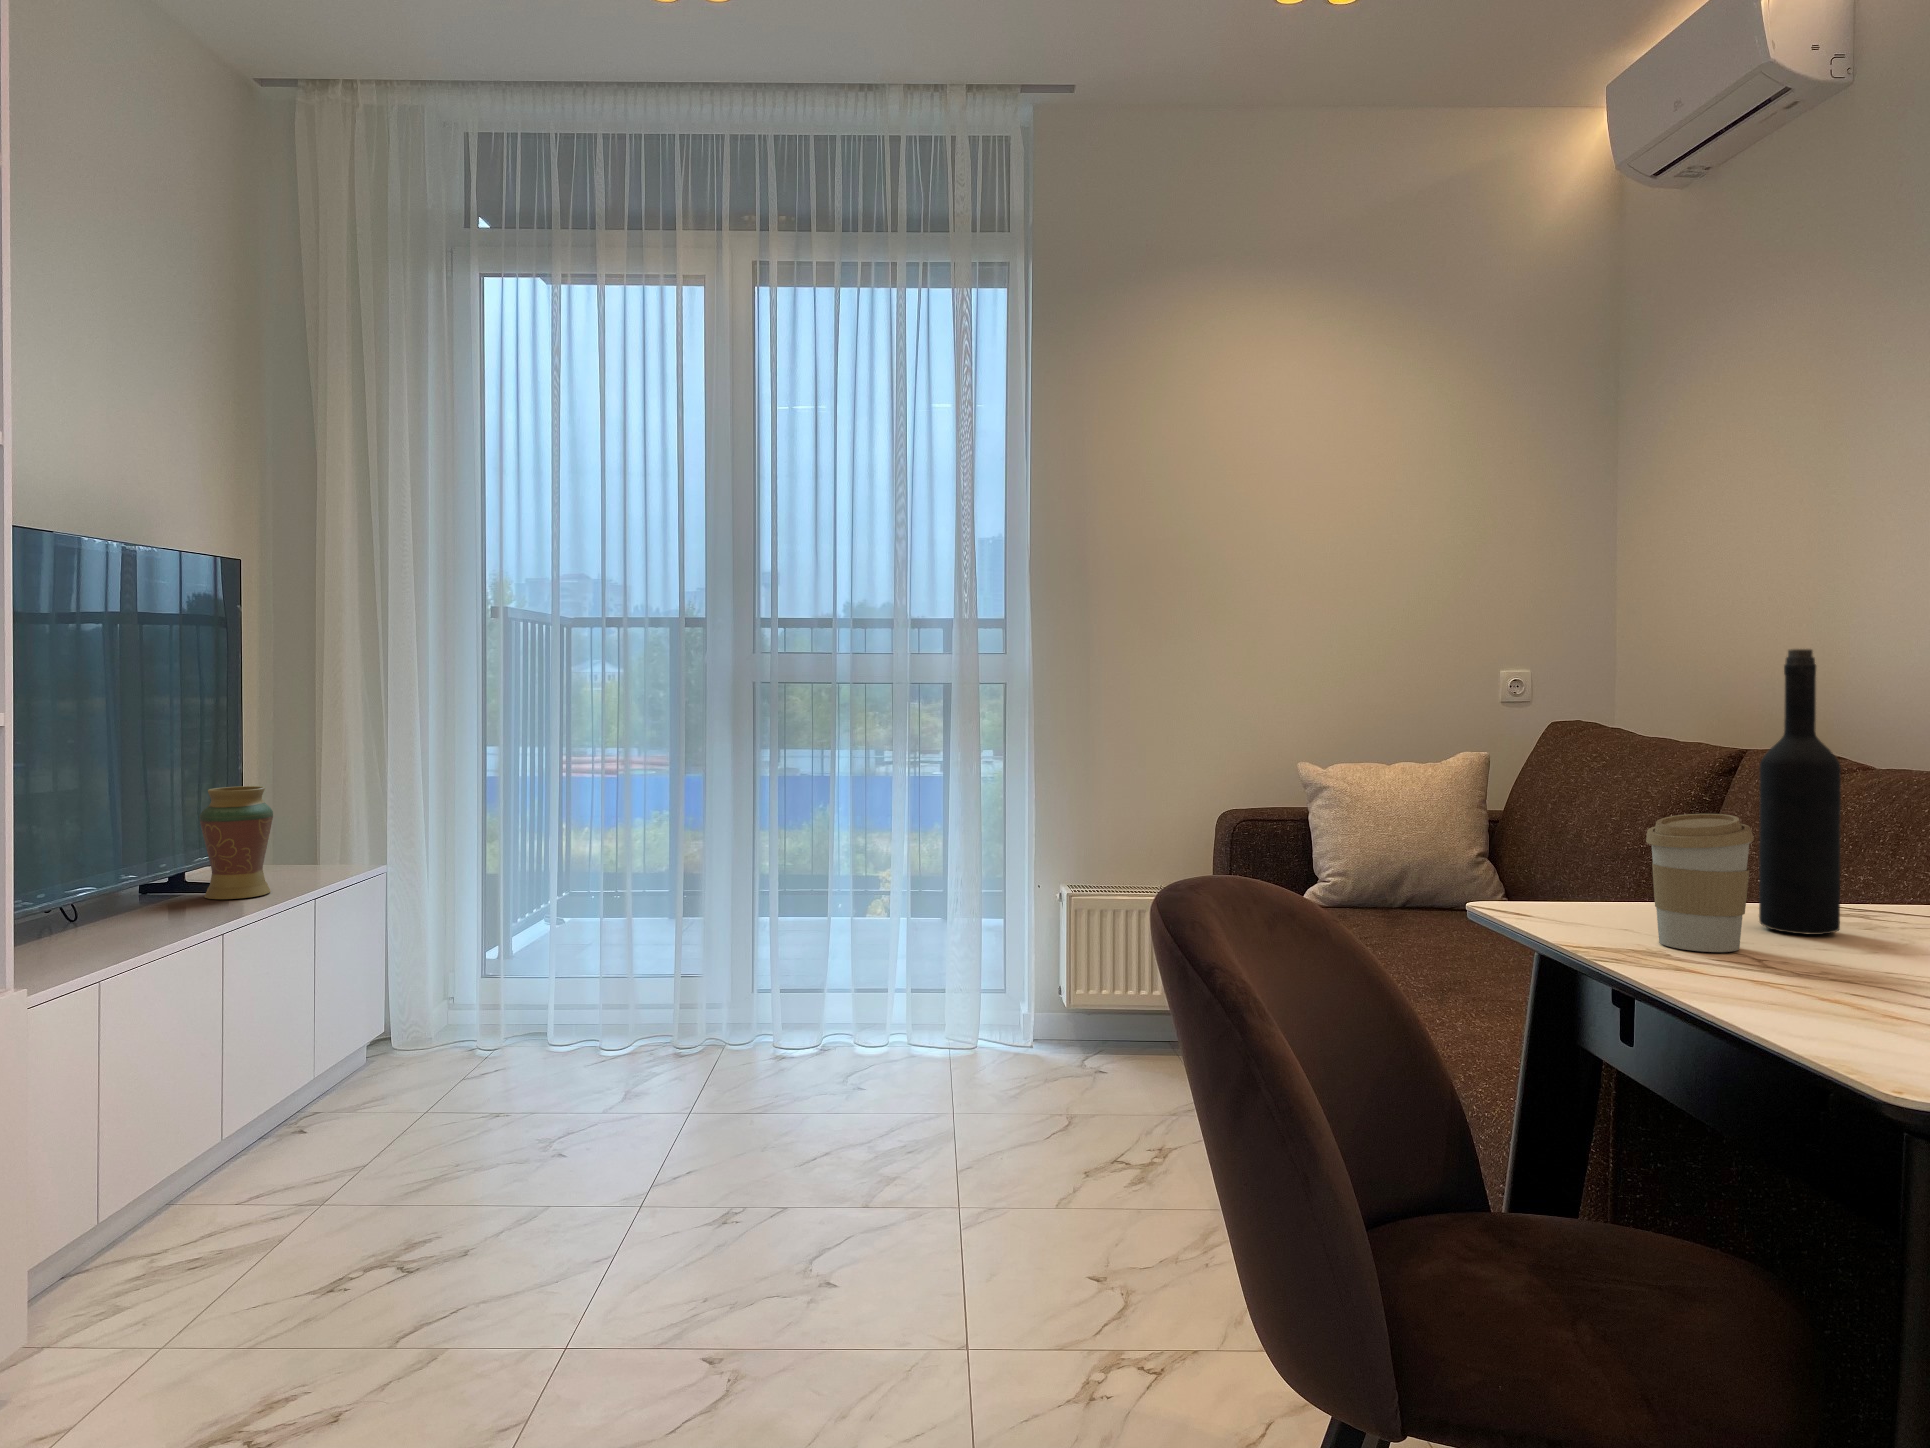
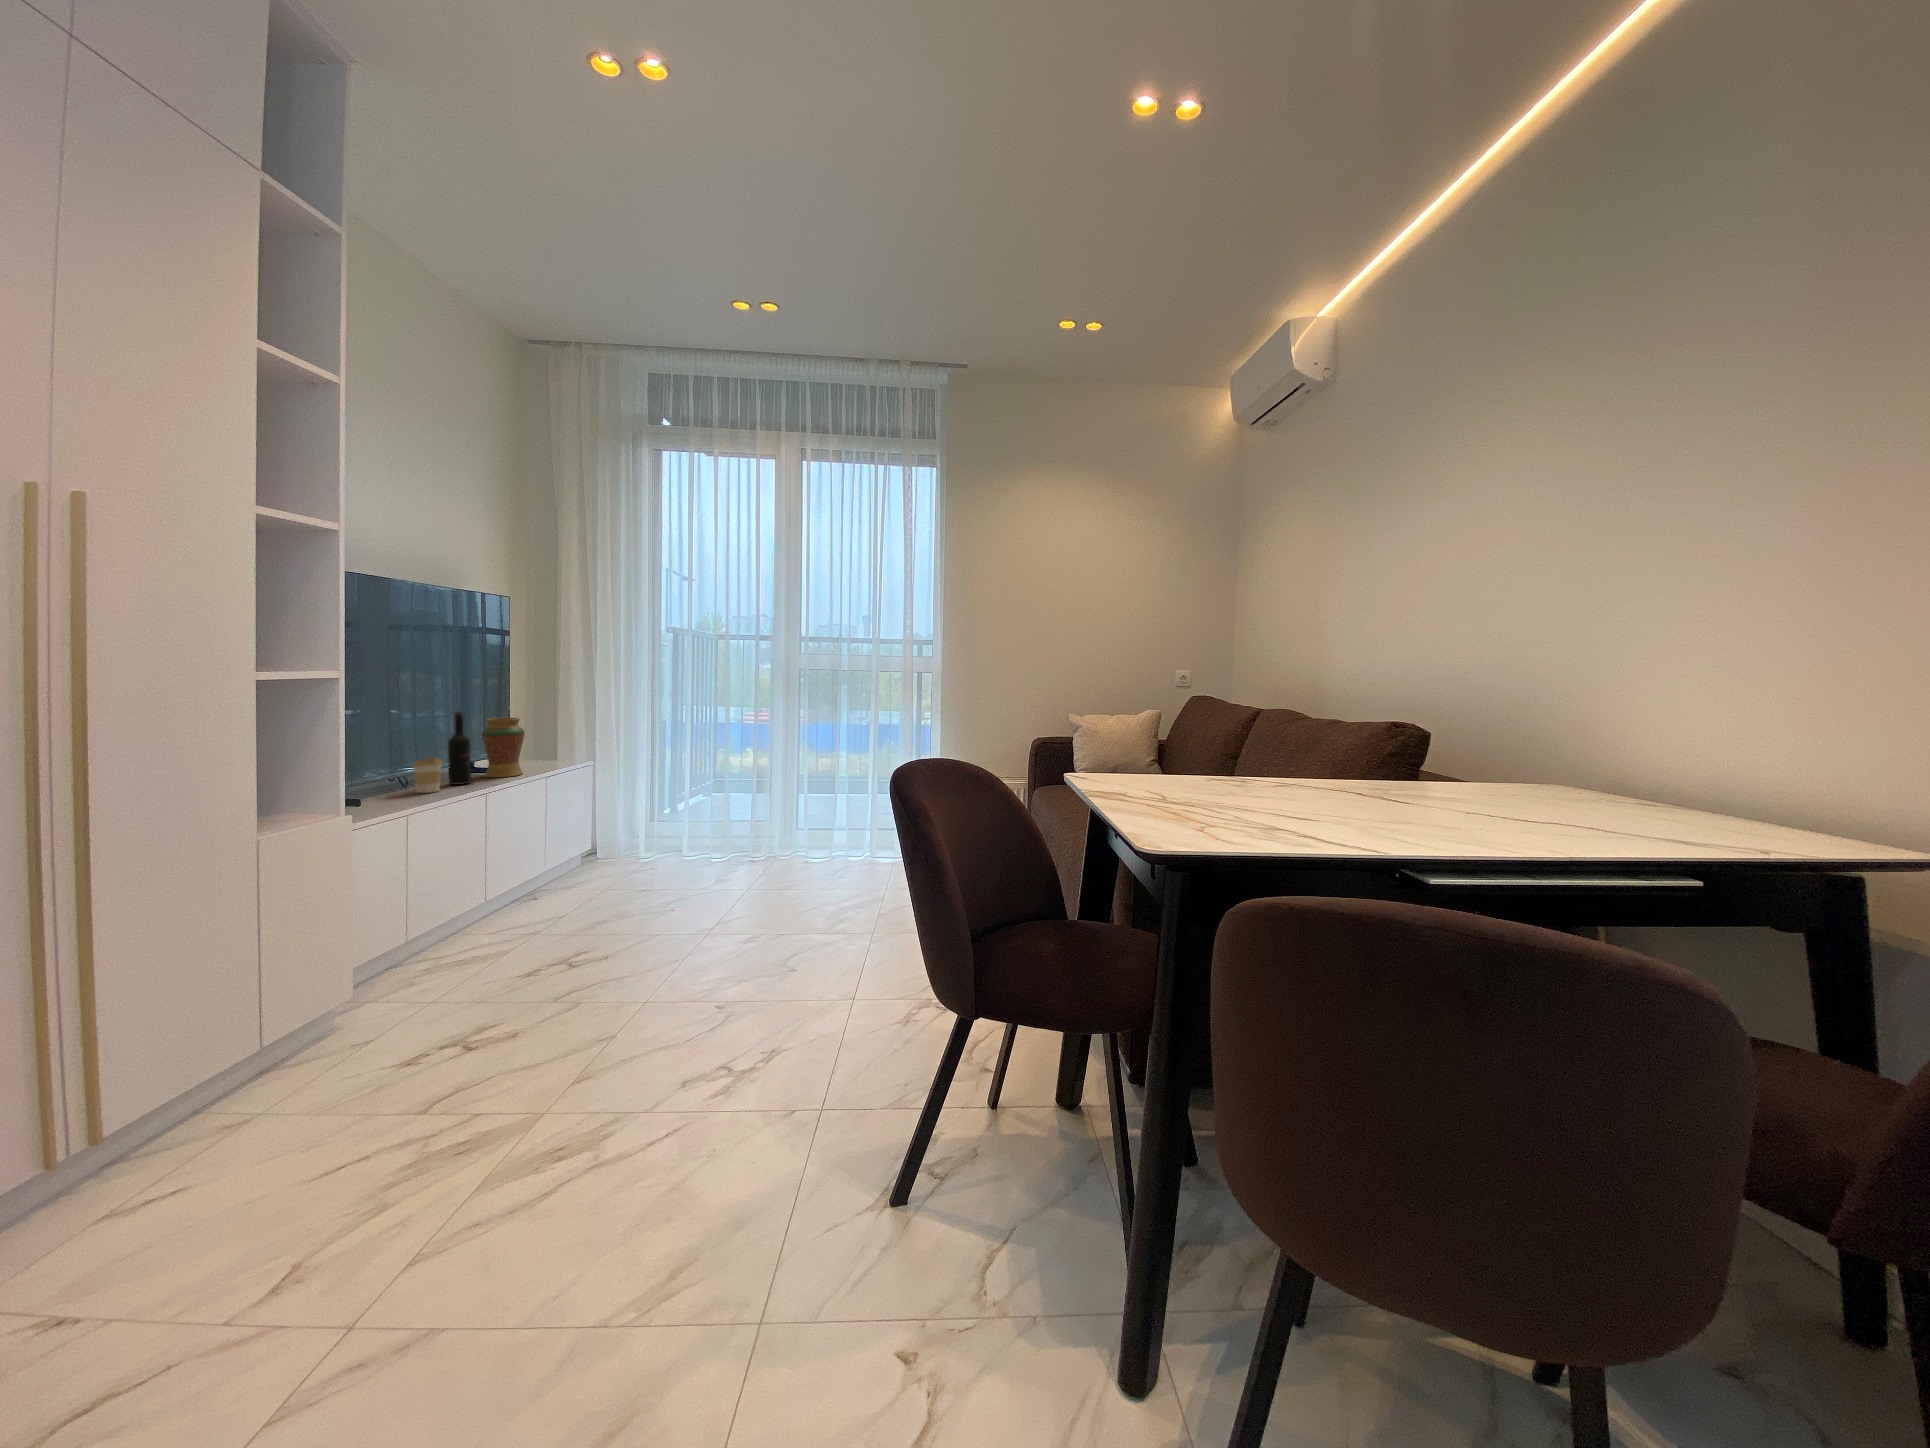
wine bottle: present [1759,649,1841,935] -> present [448,711,471,785]
coffee cup: present [1646,814,1754,952] -> present [412,758,442,793]

